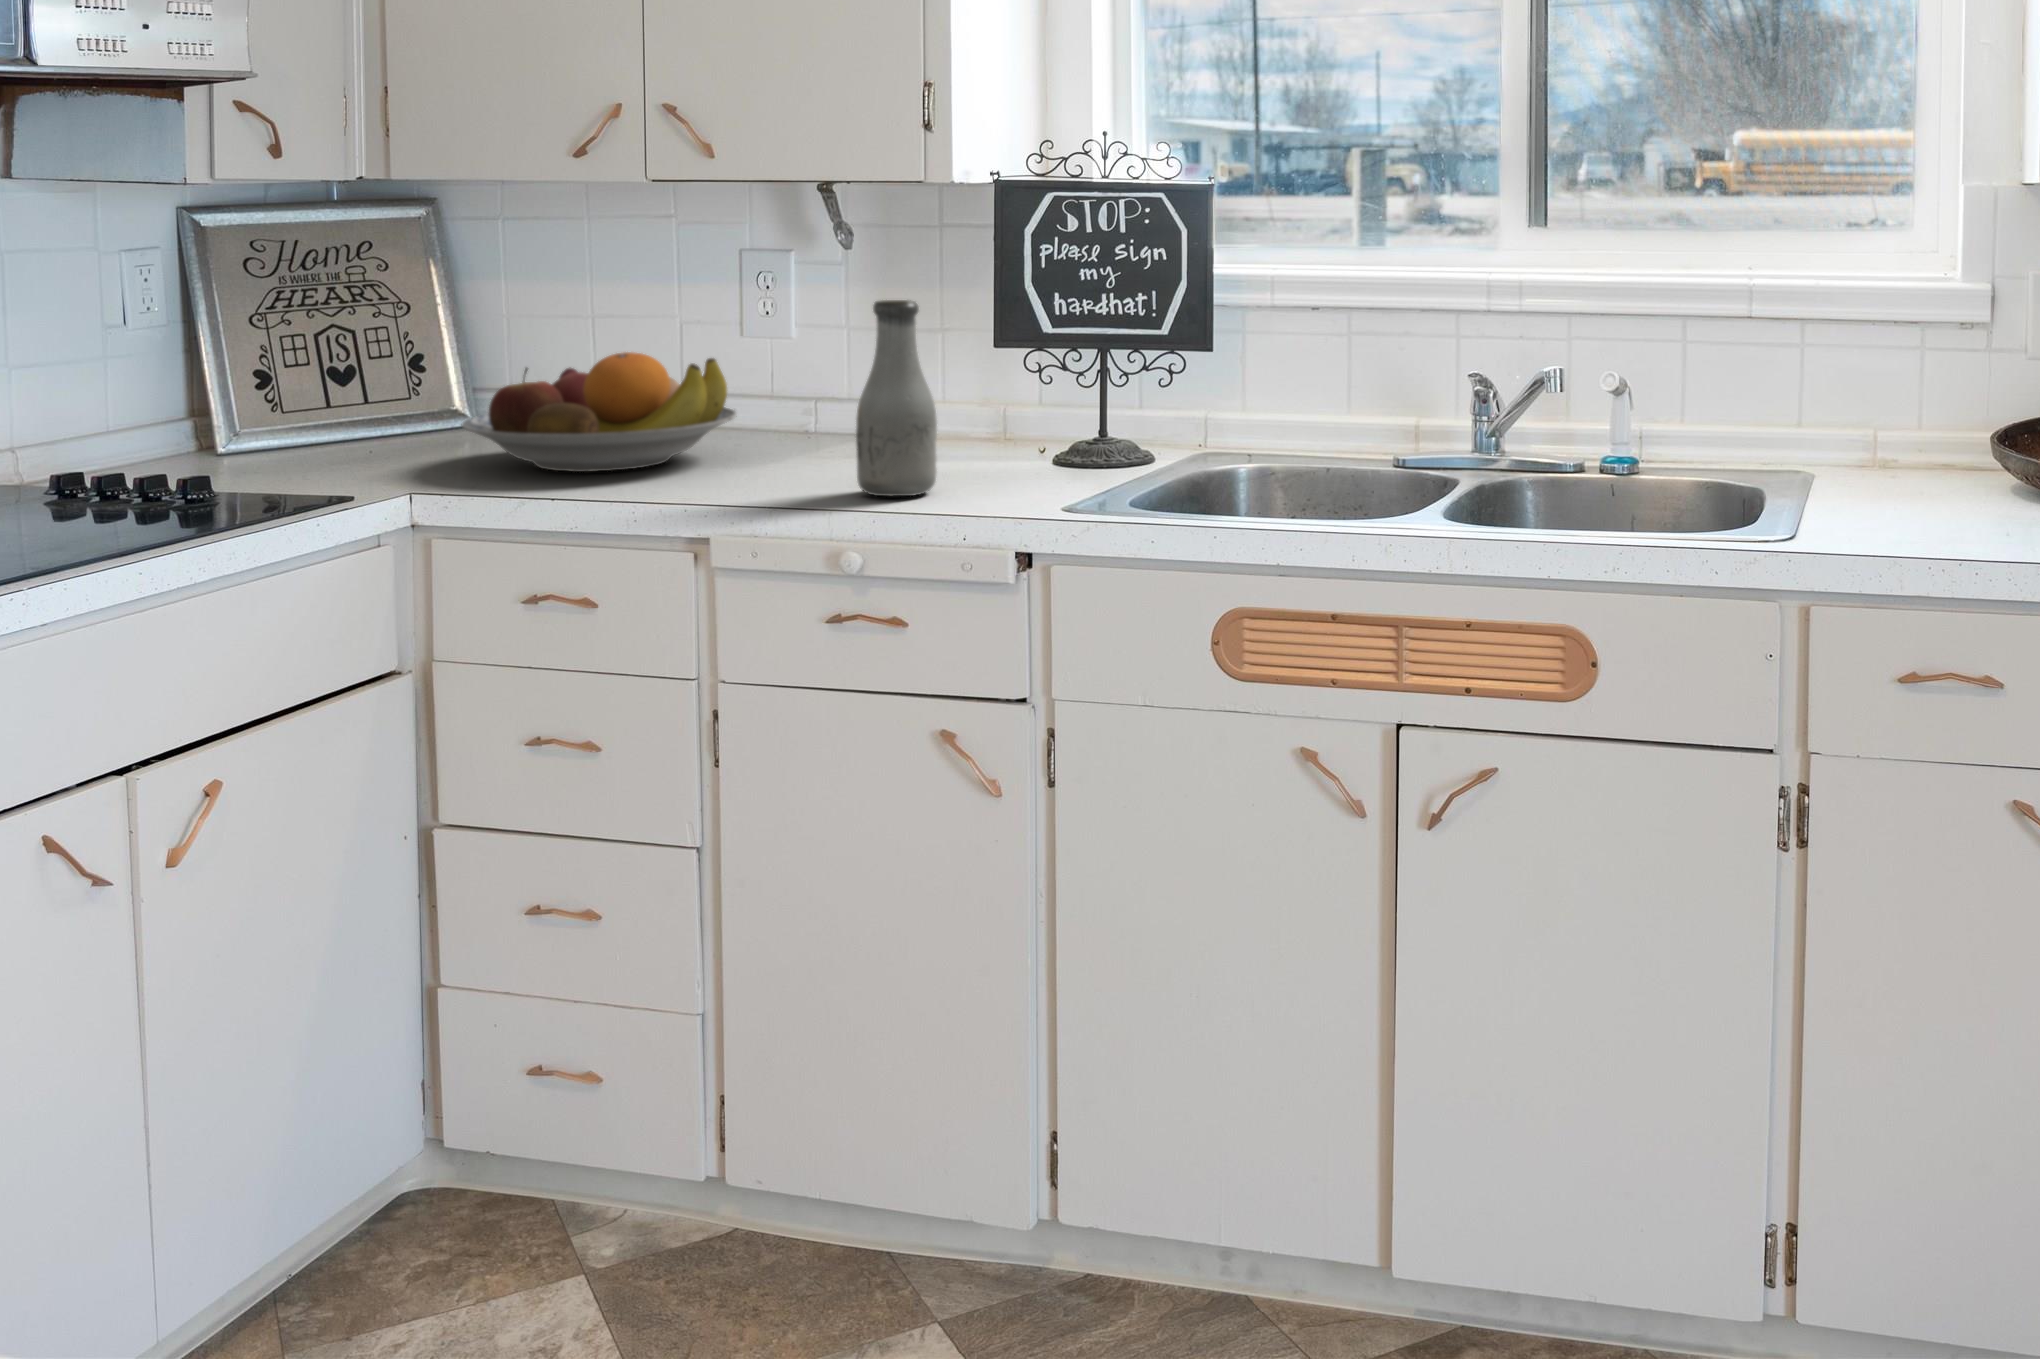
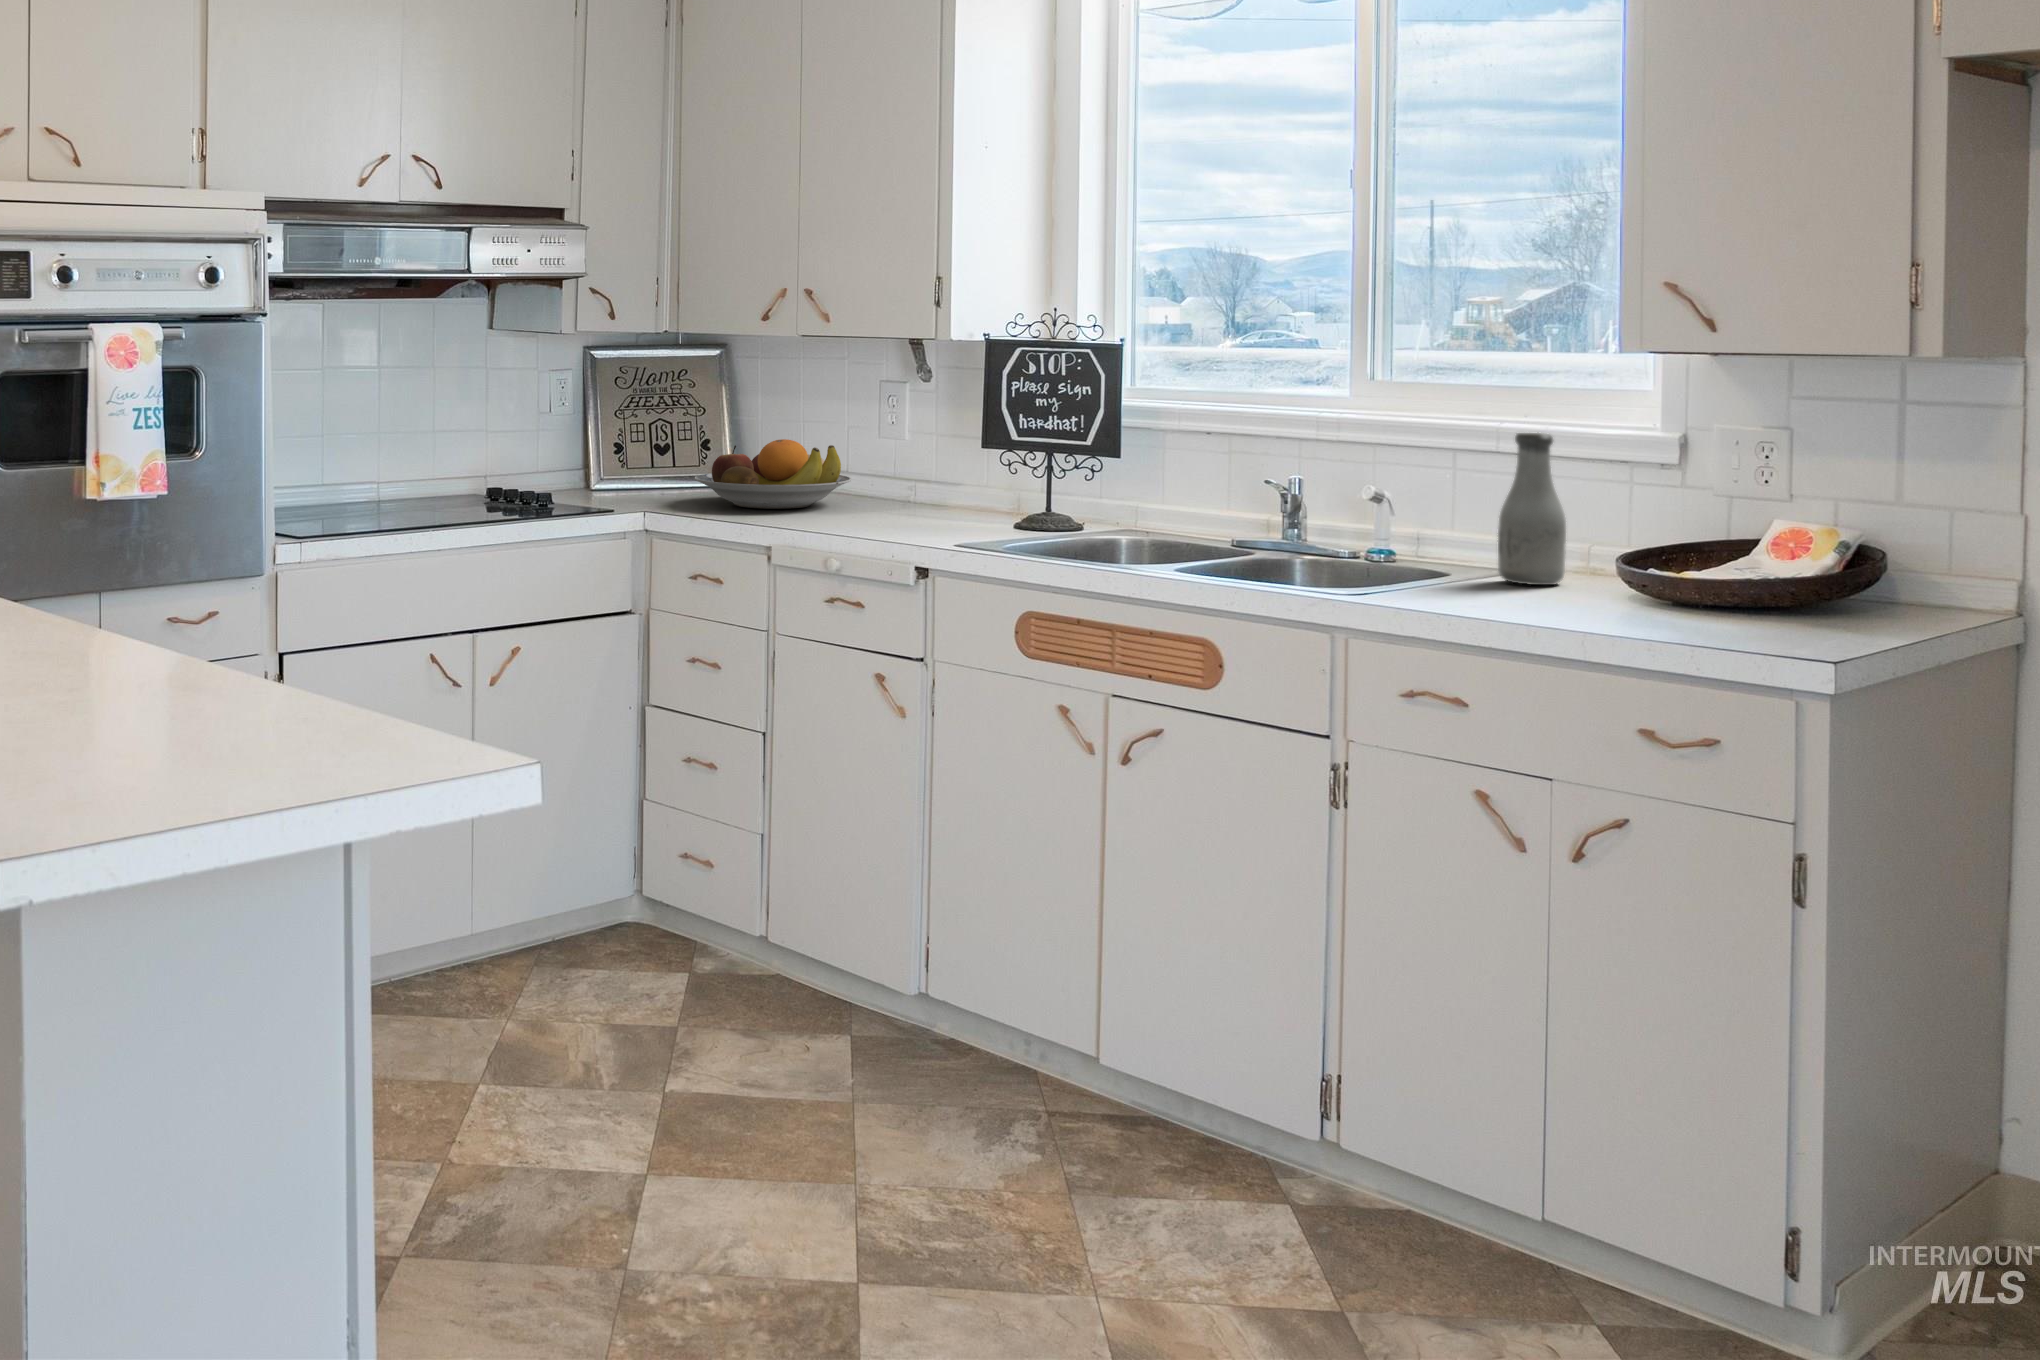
bottle: present [856,300,937,496] -> present [1498,433,1566,585]

